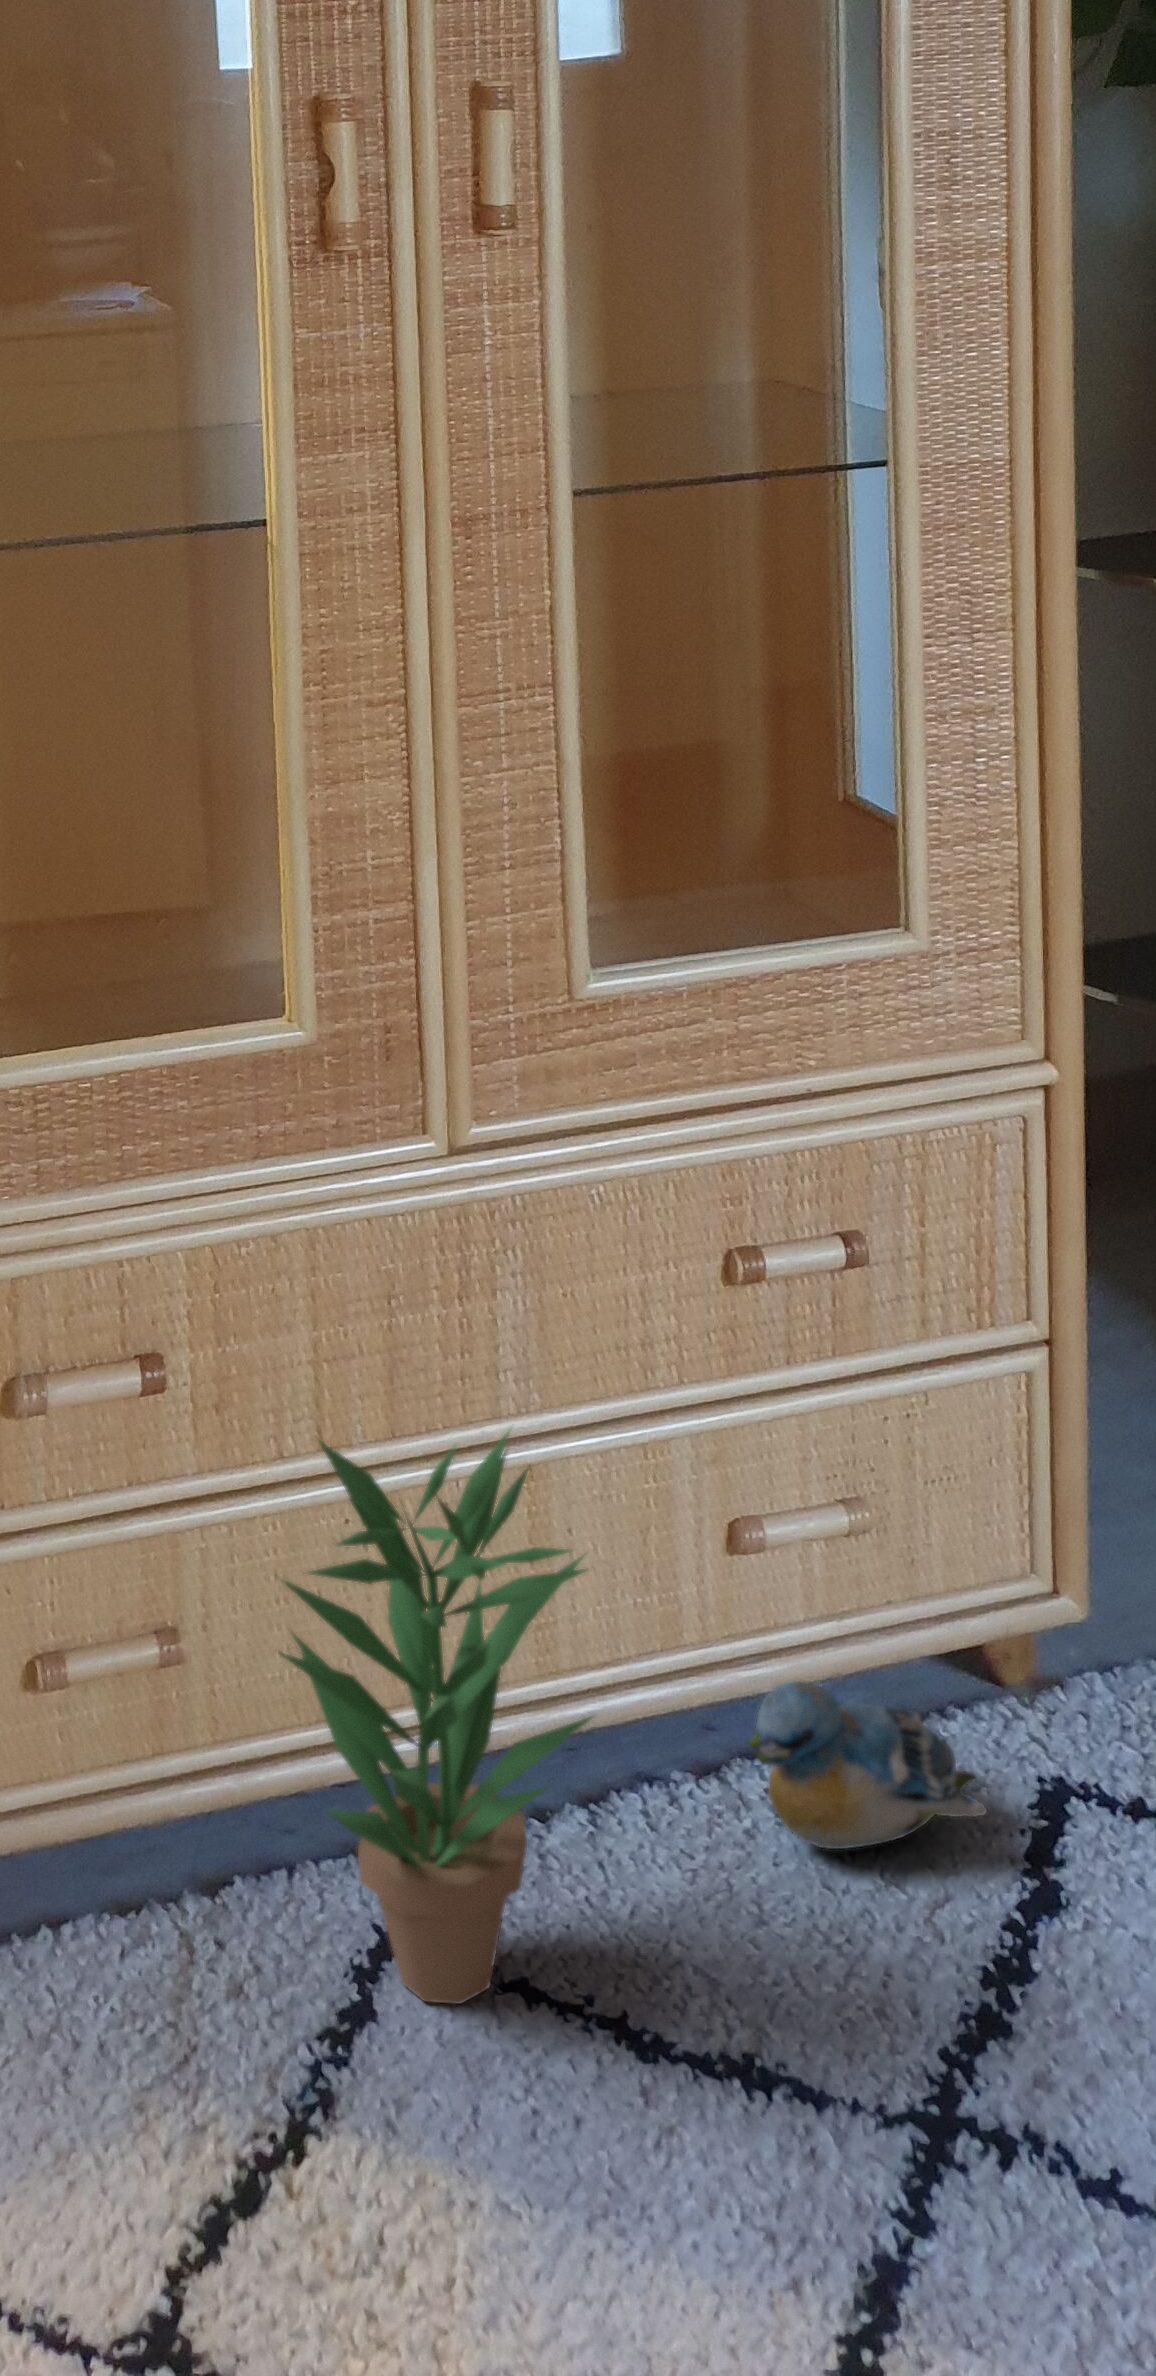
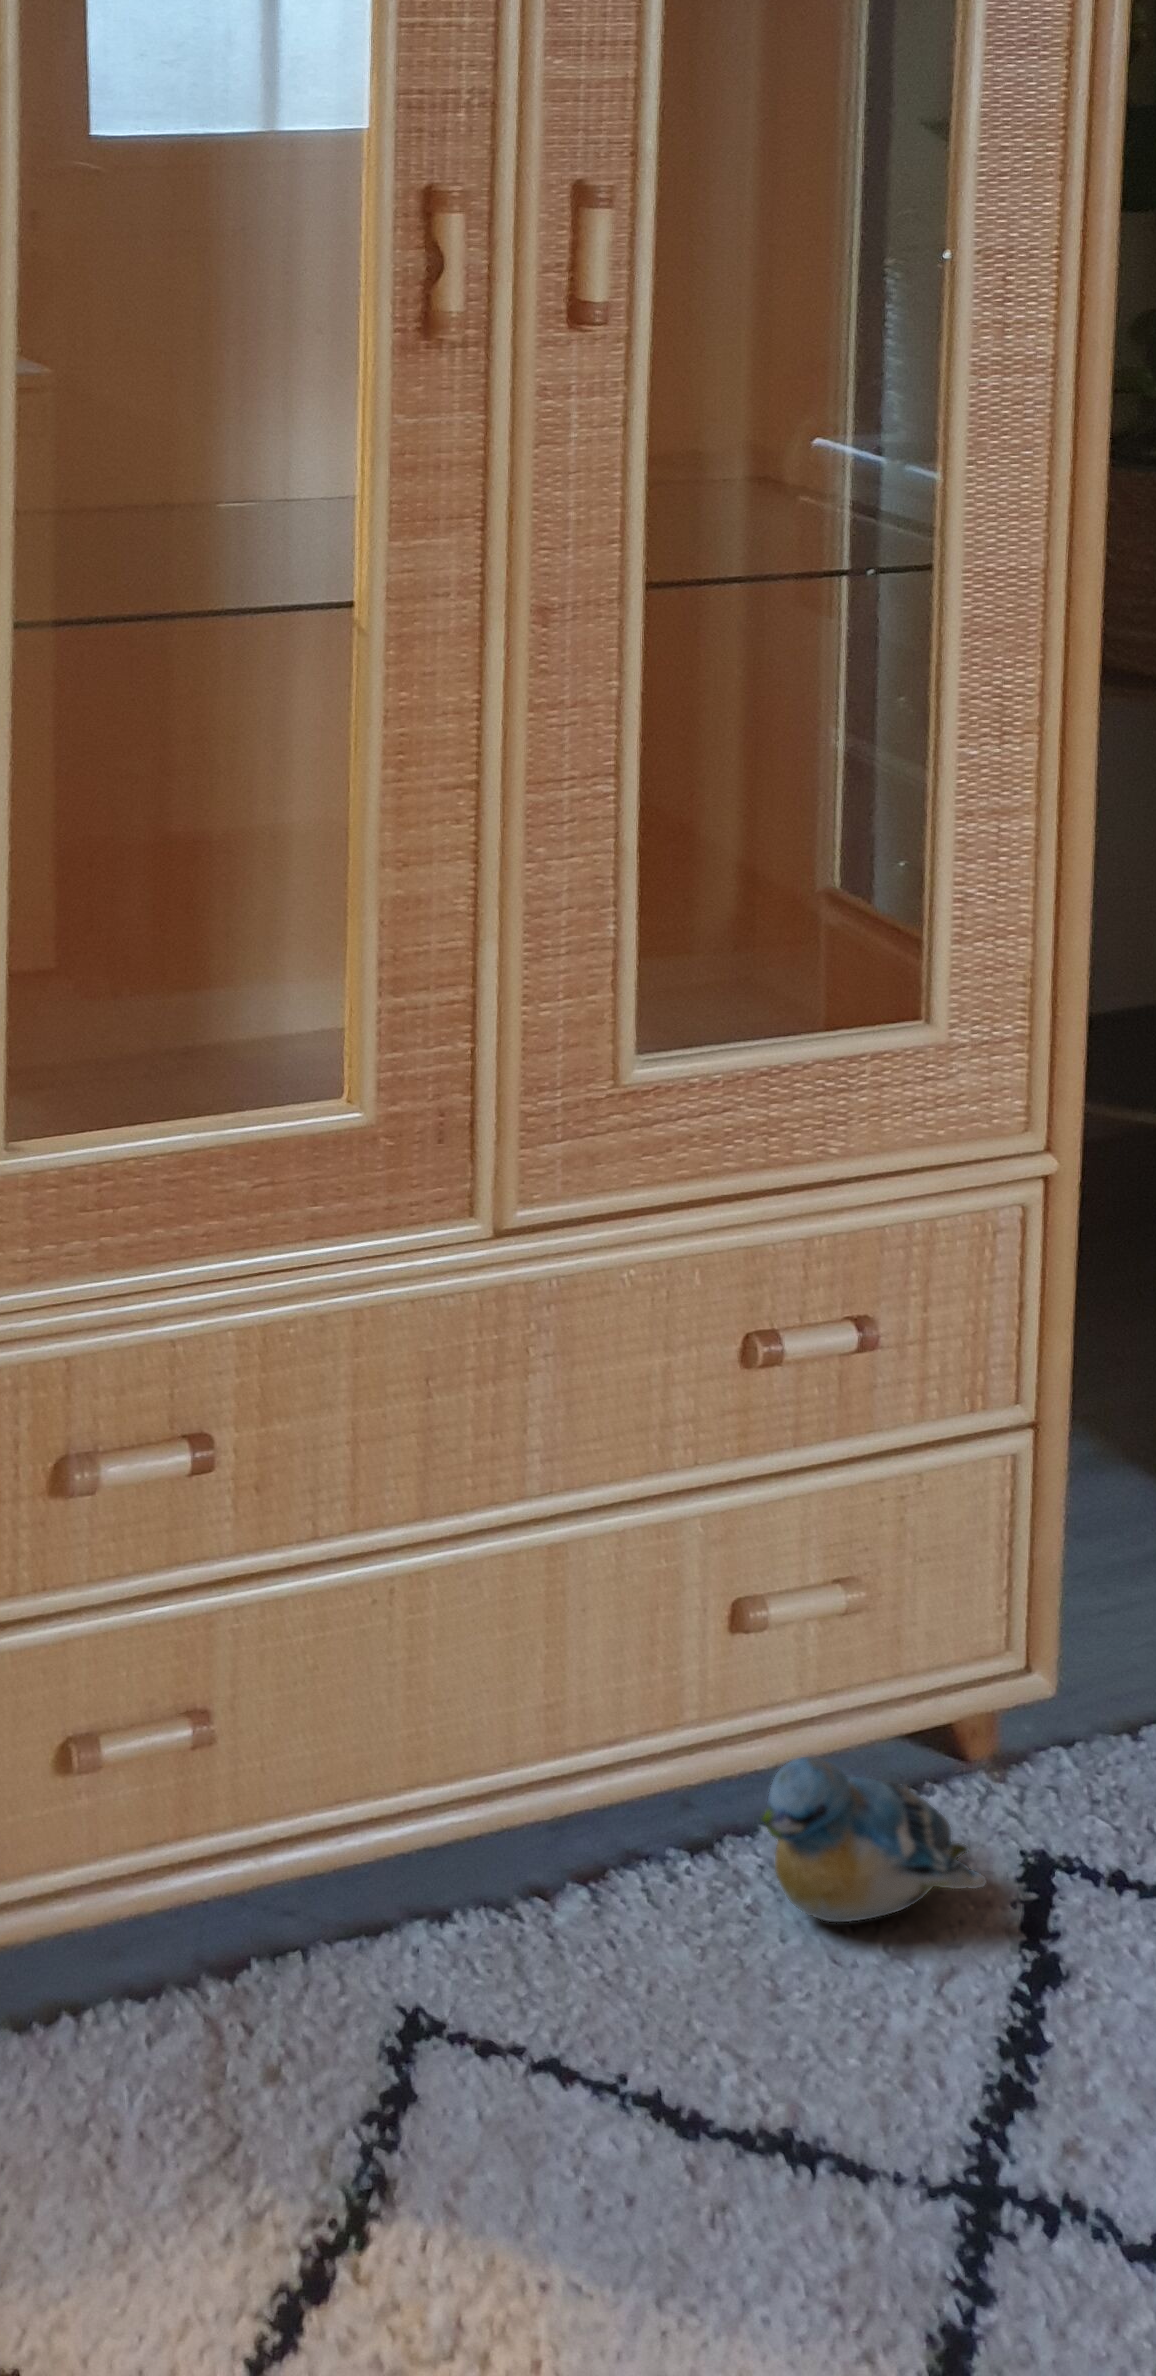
potted plant: present [281,1432,592,2004] -> none [329,1506,657,2085]

